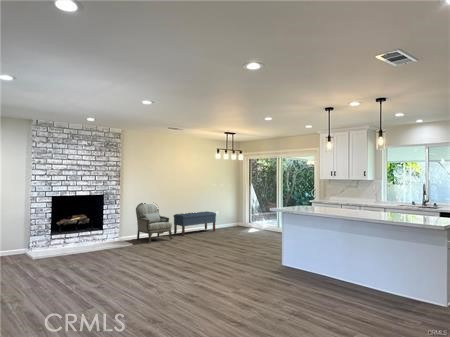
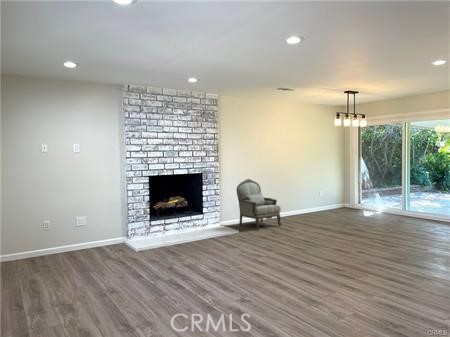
bench: present [173,211,216,236] -> none [276,191,326,221]

